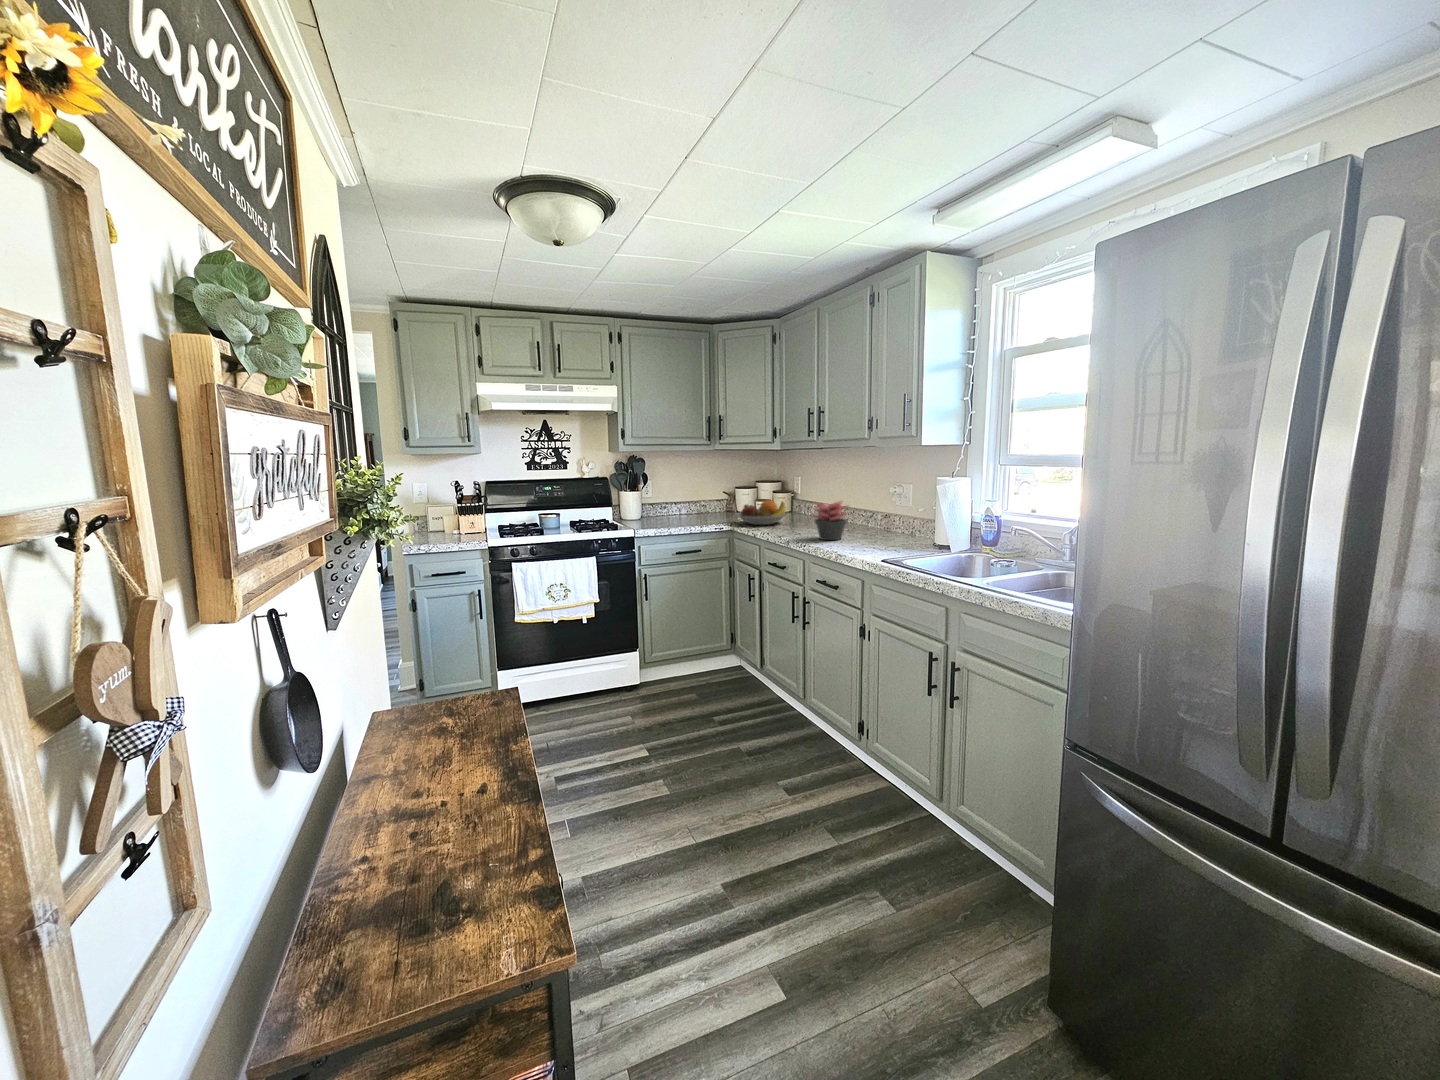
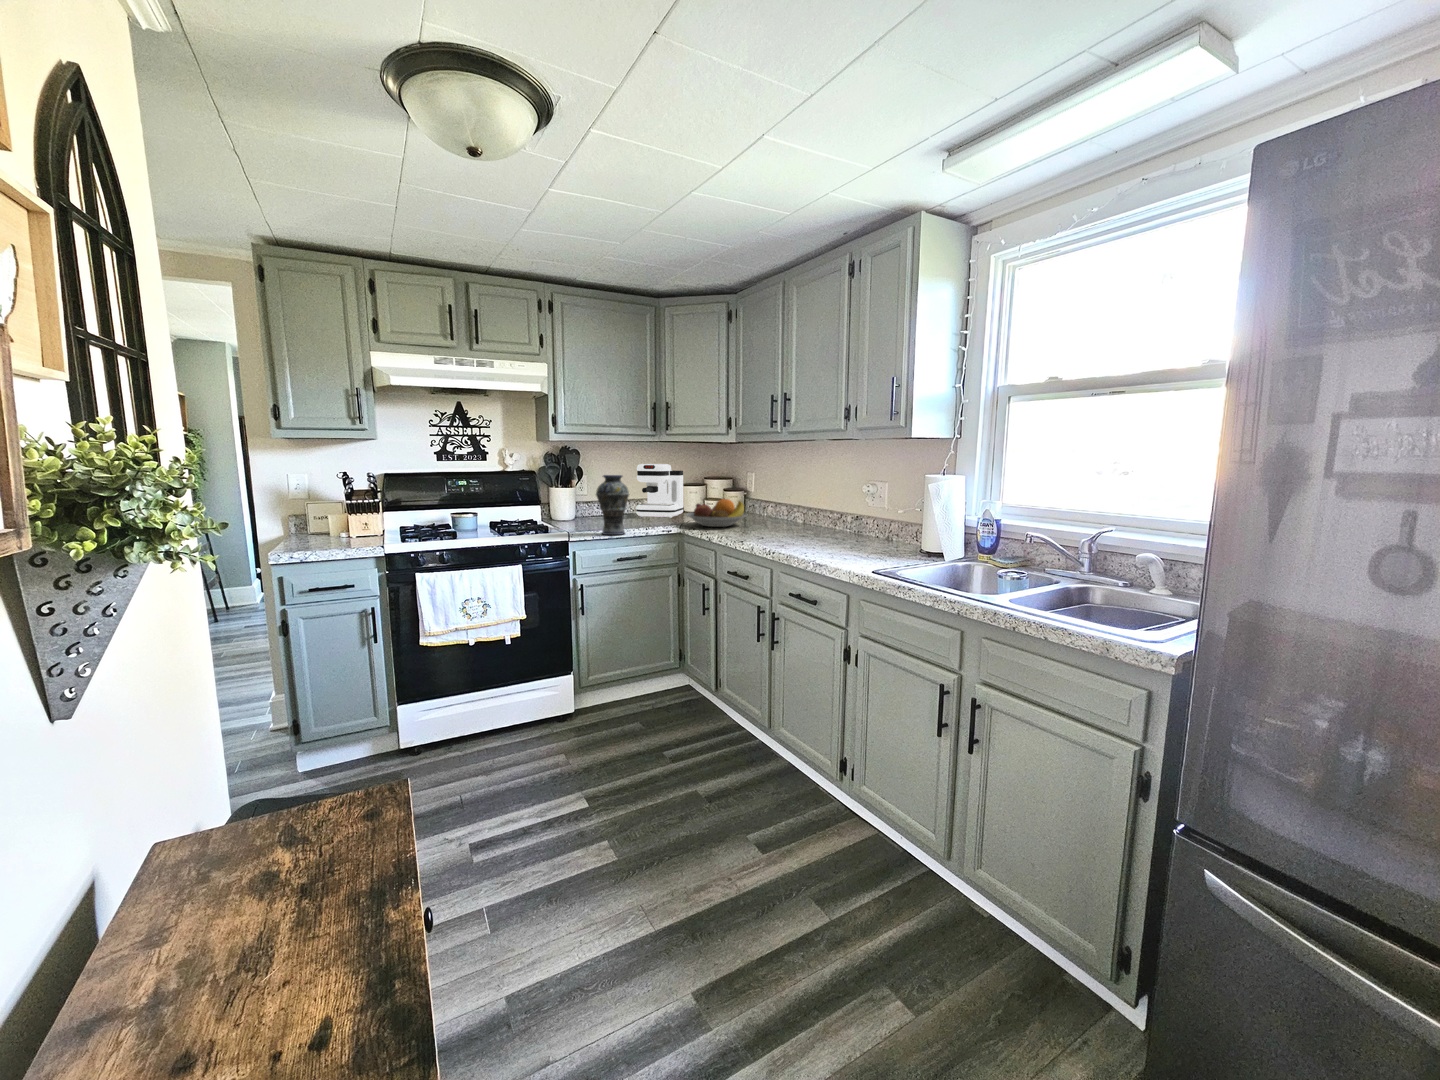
coffee maker: none [694,470,735,517] -> present [636,464,683,518]
vase: none [657,481,685,532] -> present [596,475,629,535]
succulent plant: present [813,501,849,540] -> none [780,500,824,546]

